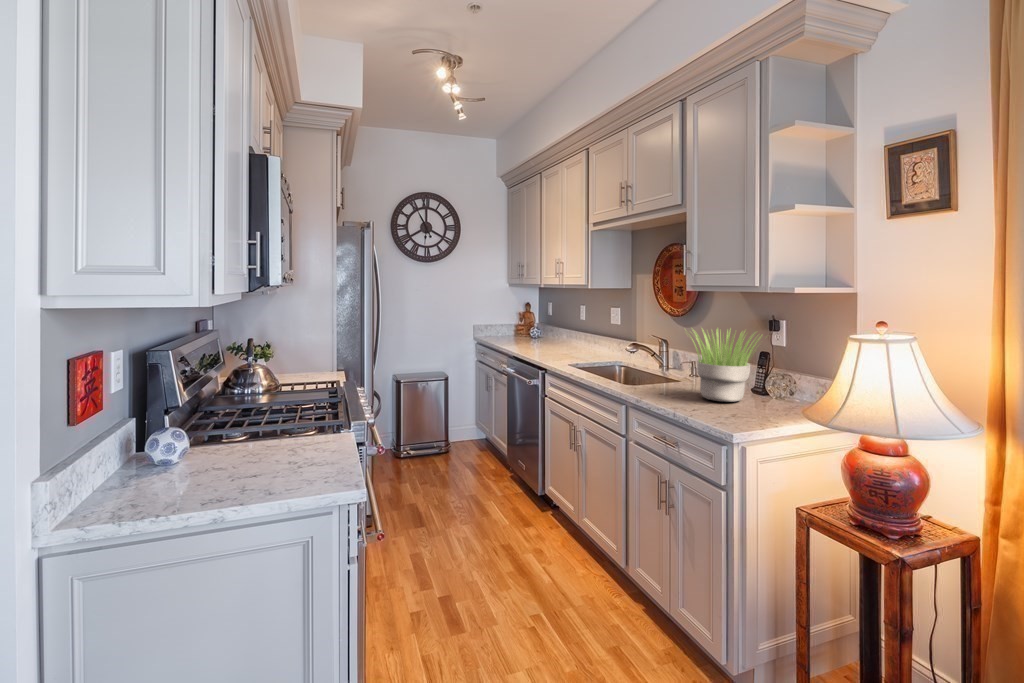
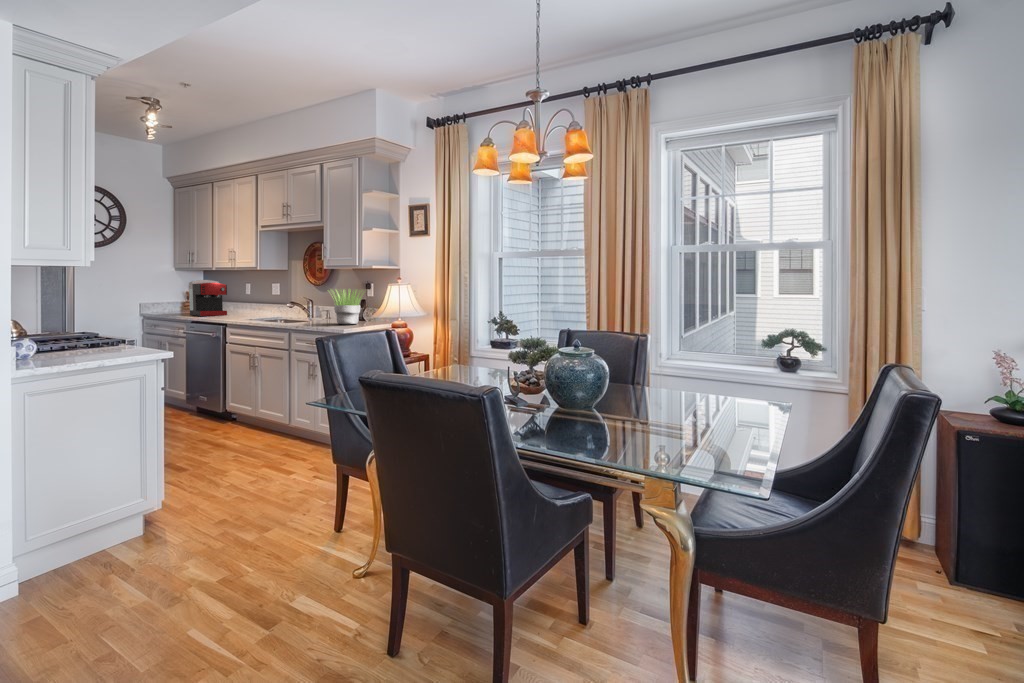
coffee maker: none [515,300,555,348] -> present [189,280,227,316]

